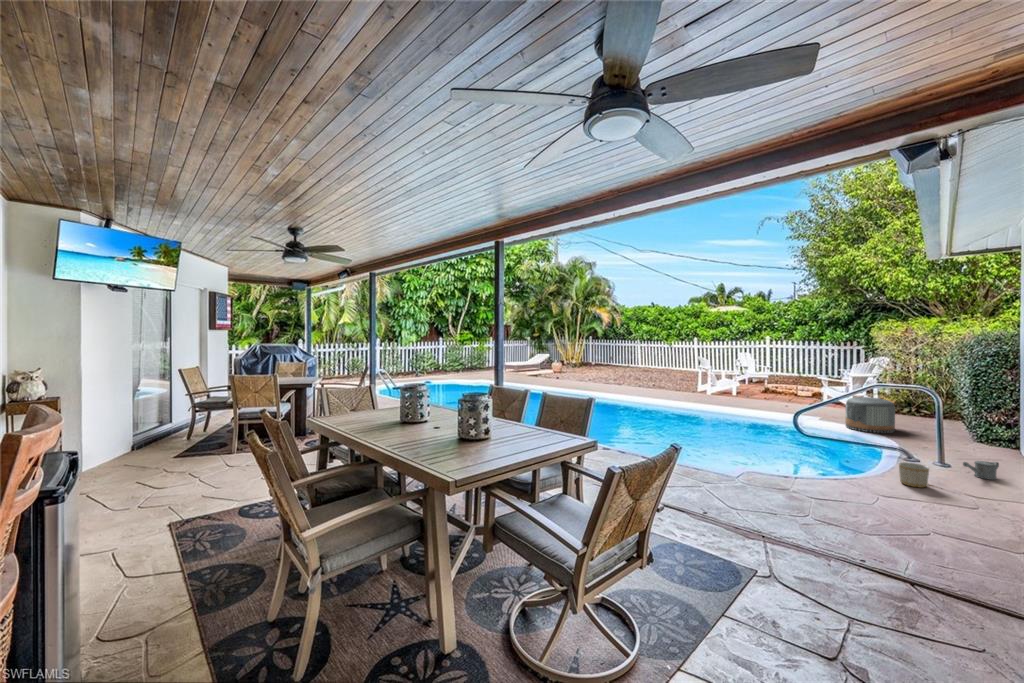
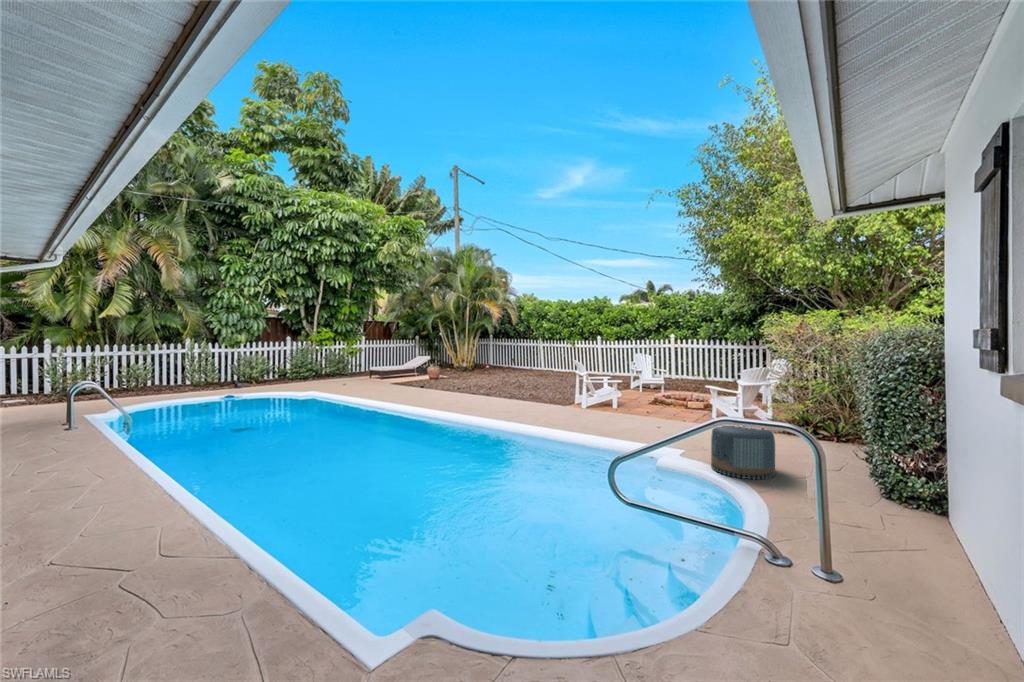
watering can: present [963,461,999,480] -> none [830,571,898,617]
planter: present [899,462,929,488] -> none [706,582,758,646]

